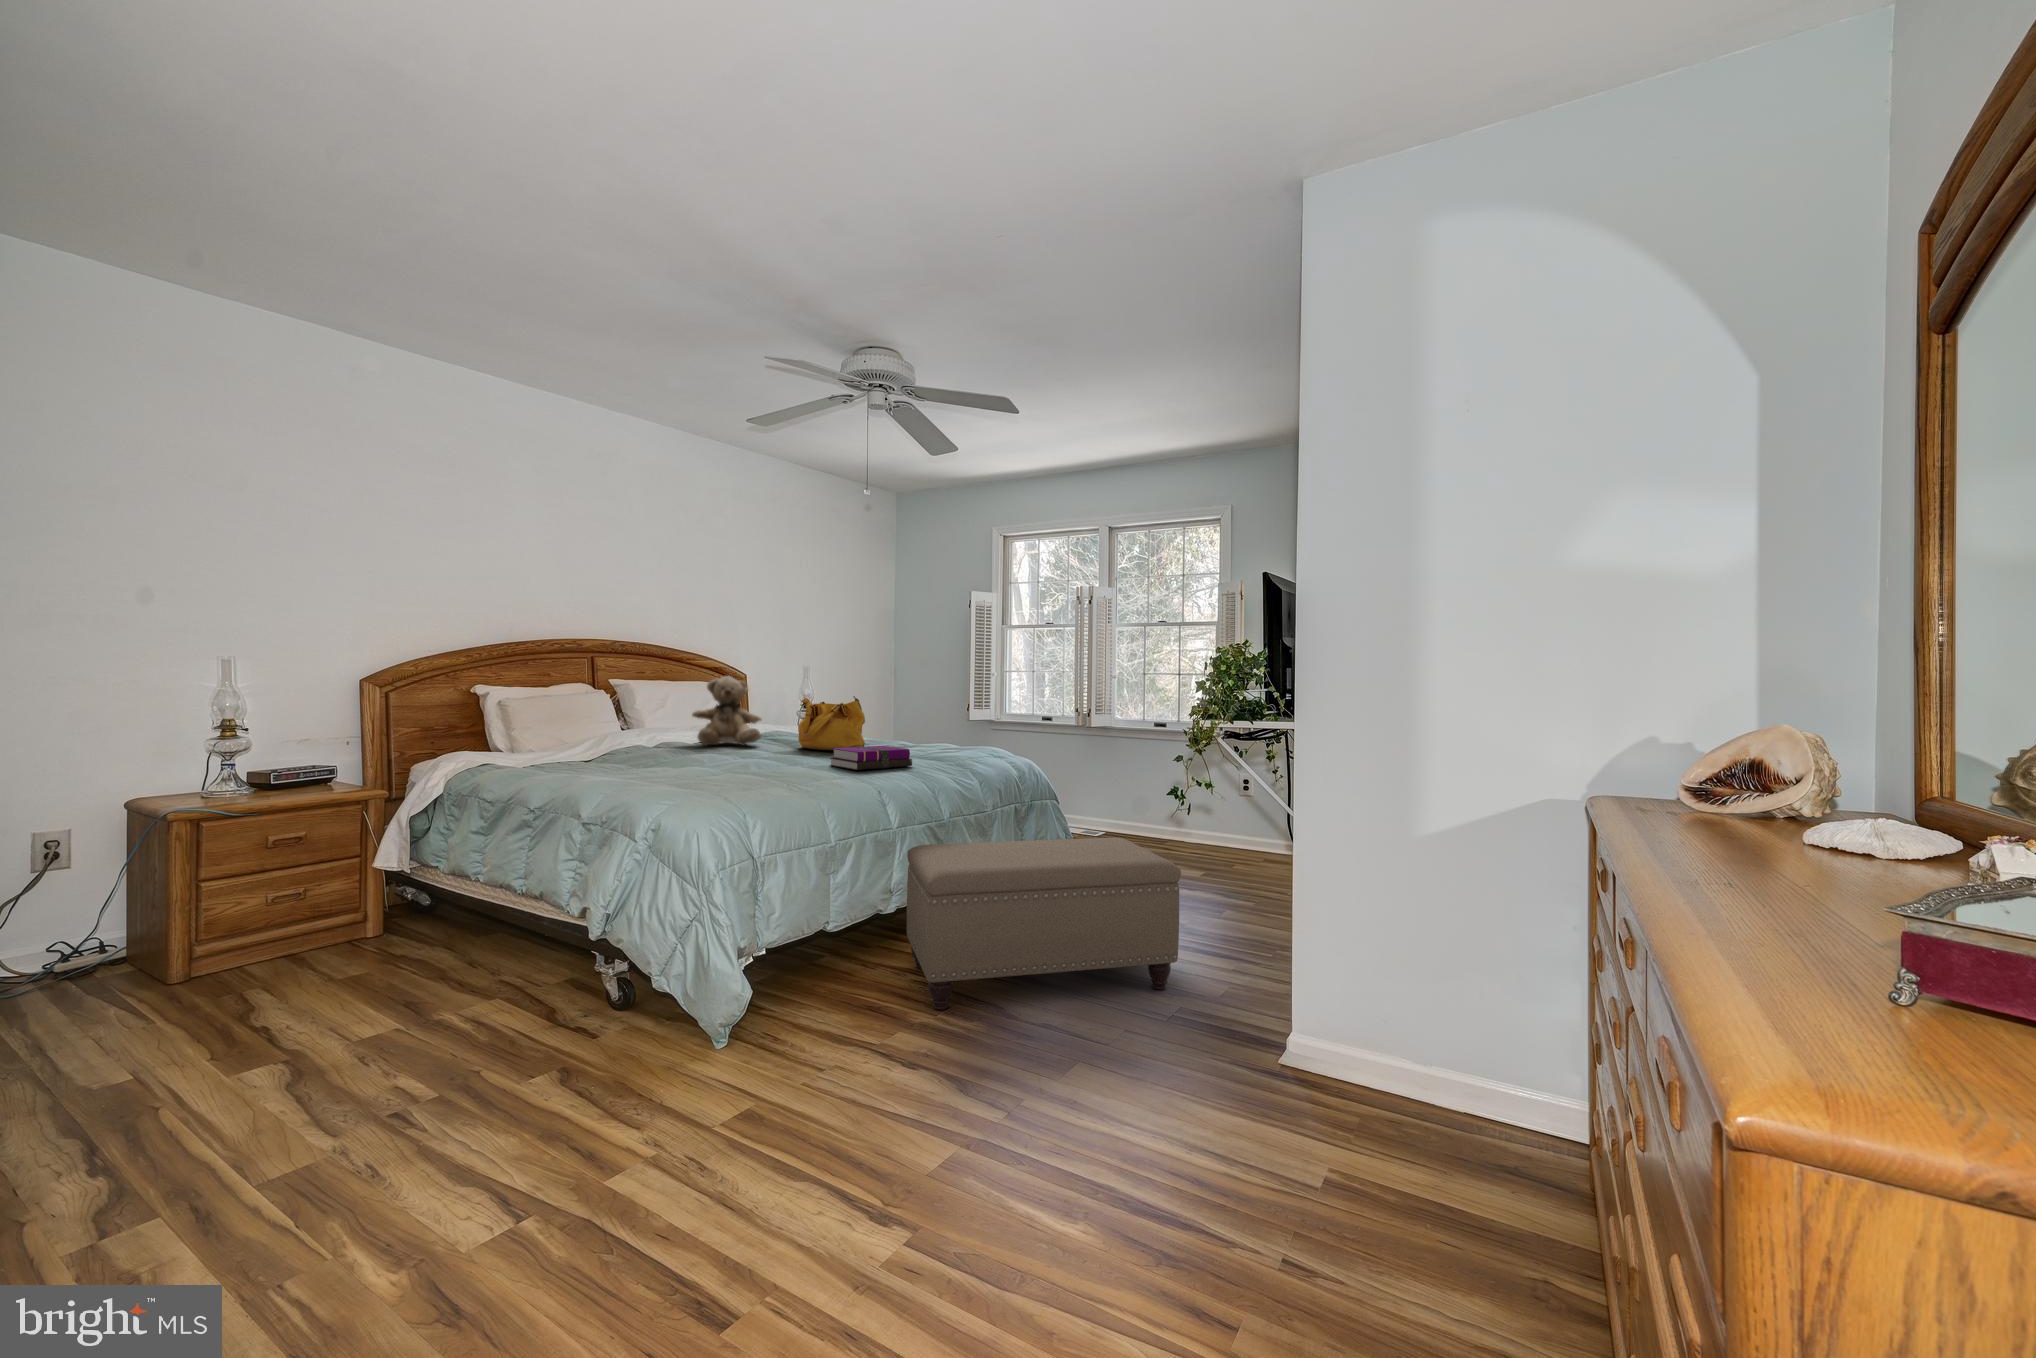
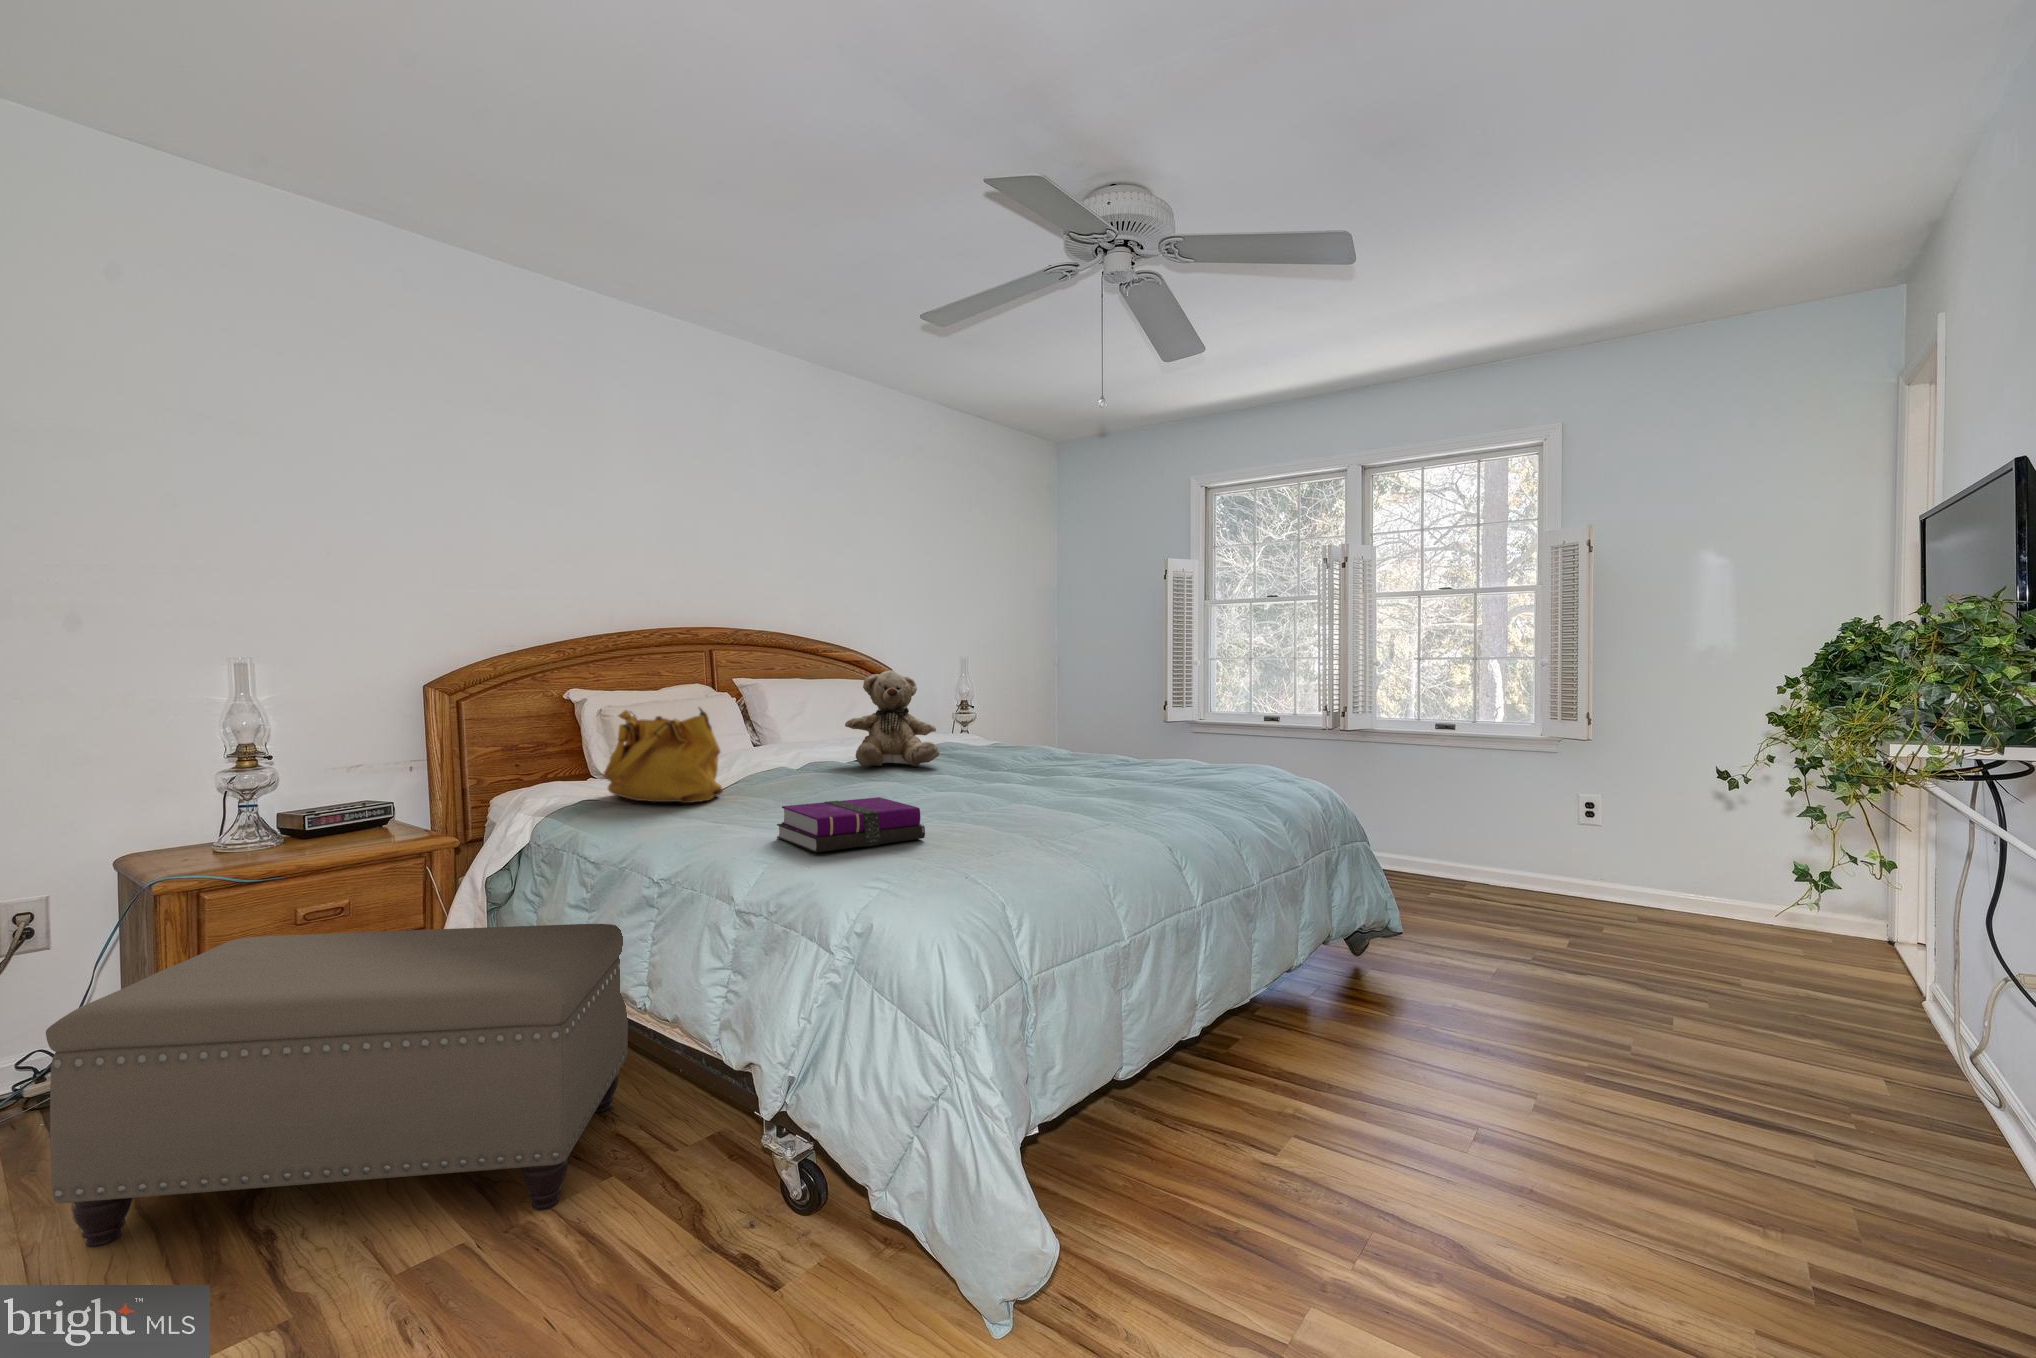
handbag: present [798,696,865,750] -> present [603,708,723,803]
notebook: present [830,746,912,770] -> present [777,797,925,852]
ottoman: present [907,838,1181,1010] -> present [46,924,628,1248]

